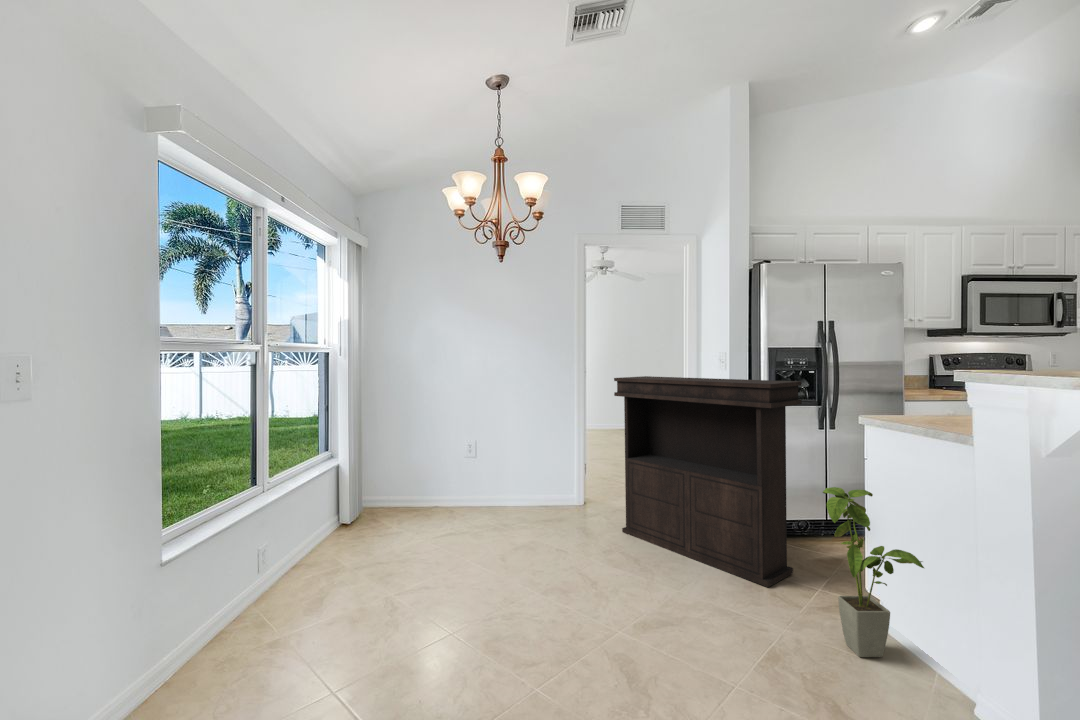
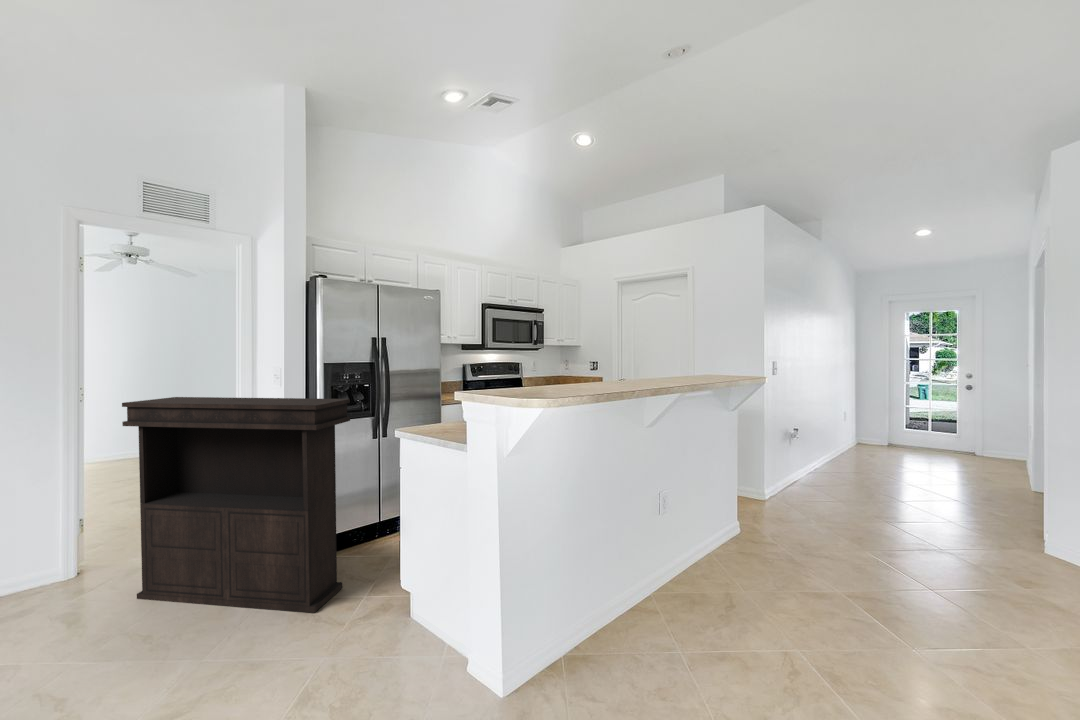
house plant: present [823,487,924,657] -> none [357,502,436,656]

